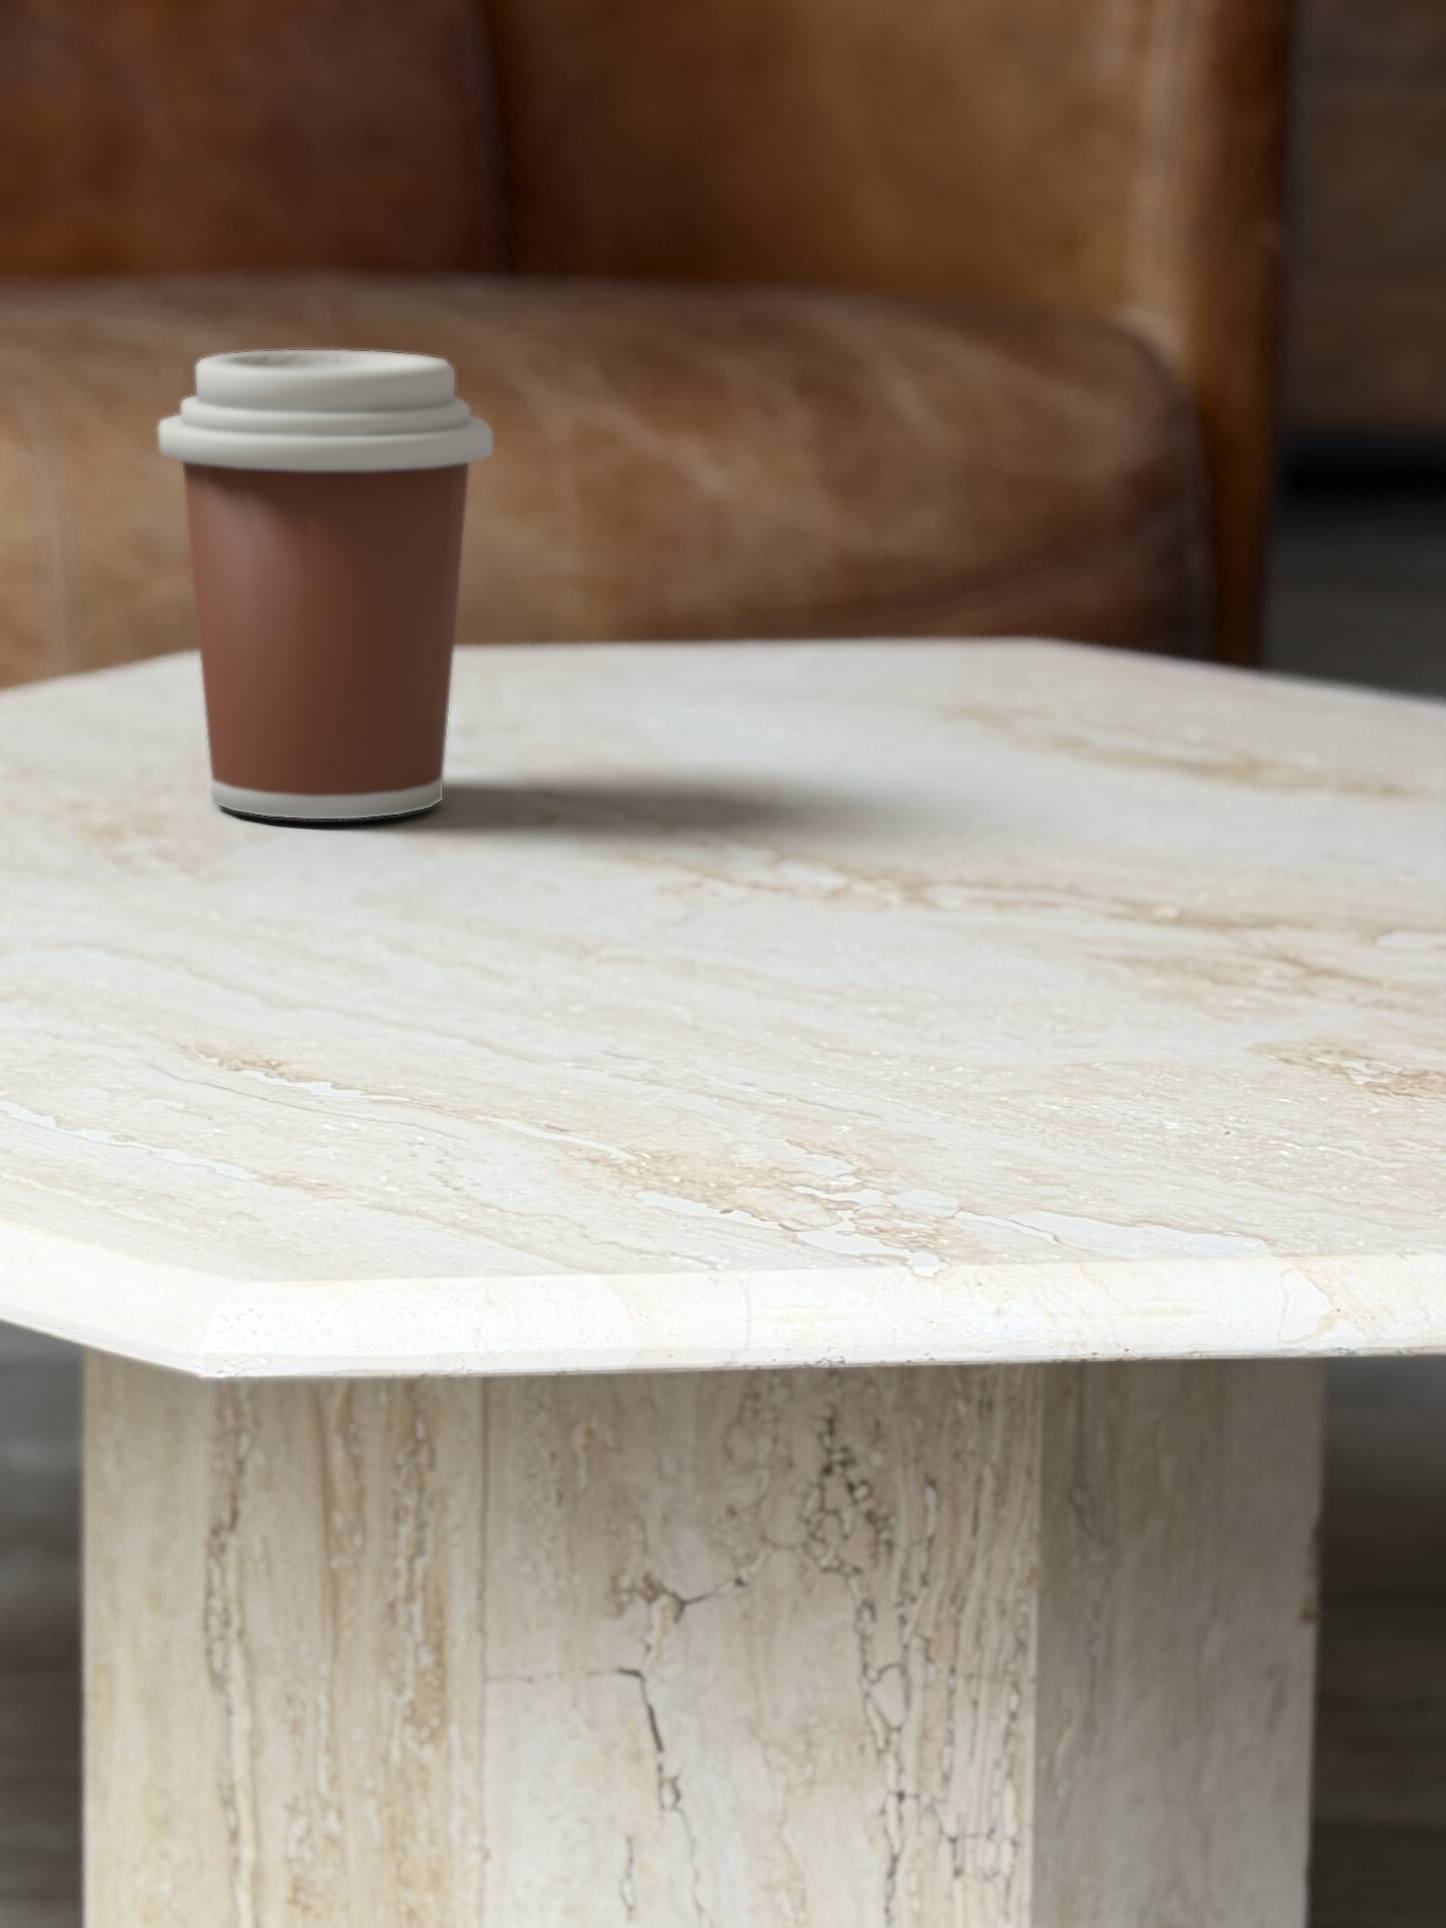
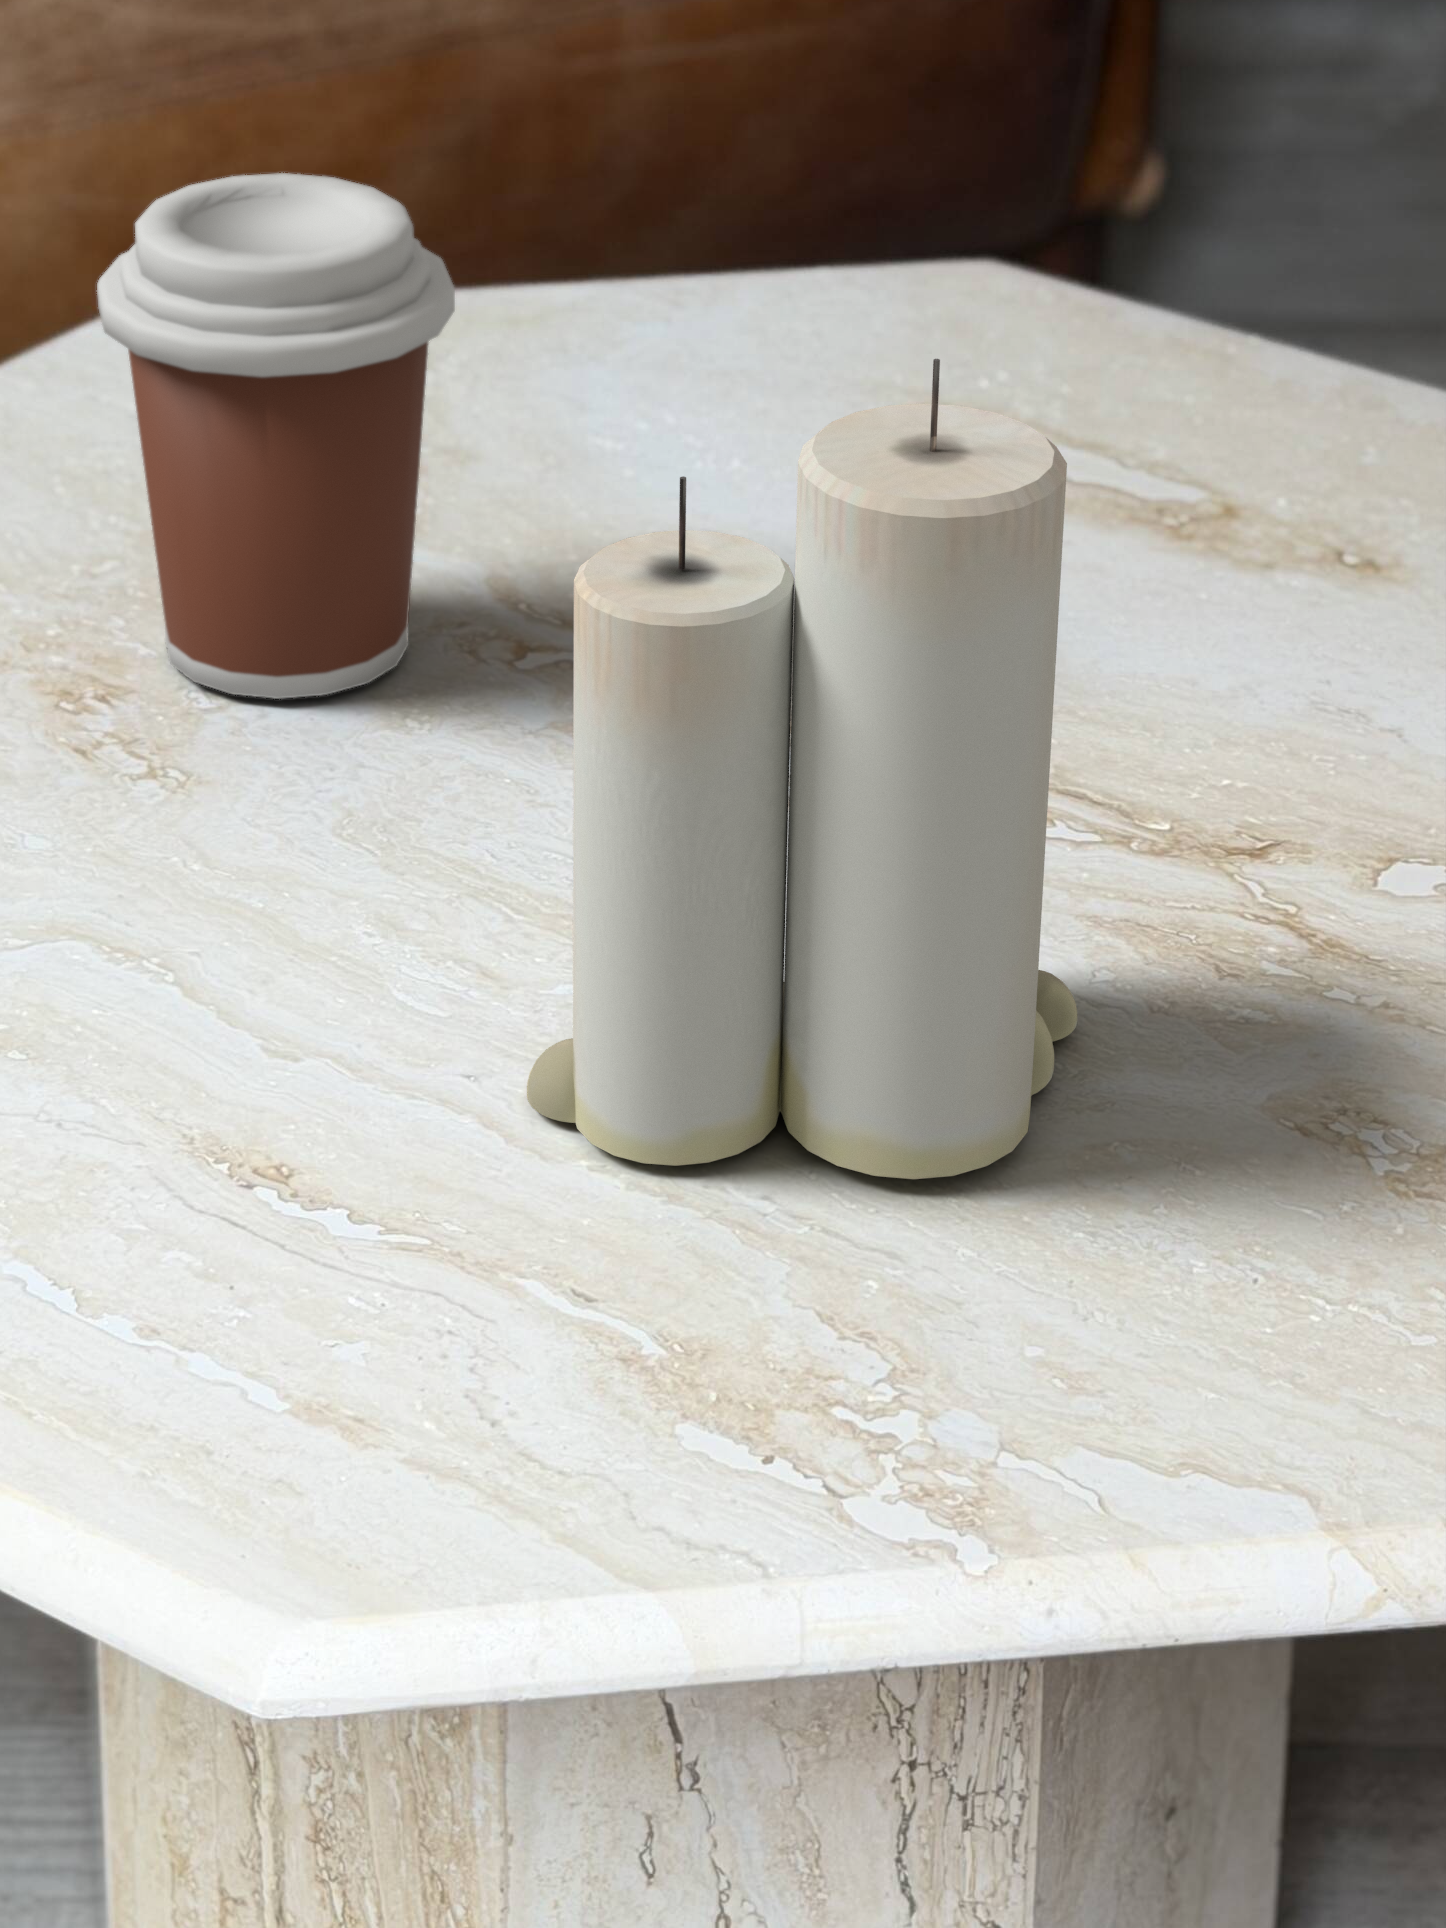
candle: none [513,210,1056,1038] -> present [527,359,1077,1179]

